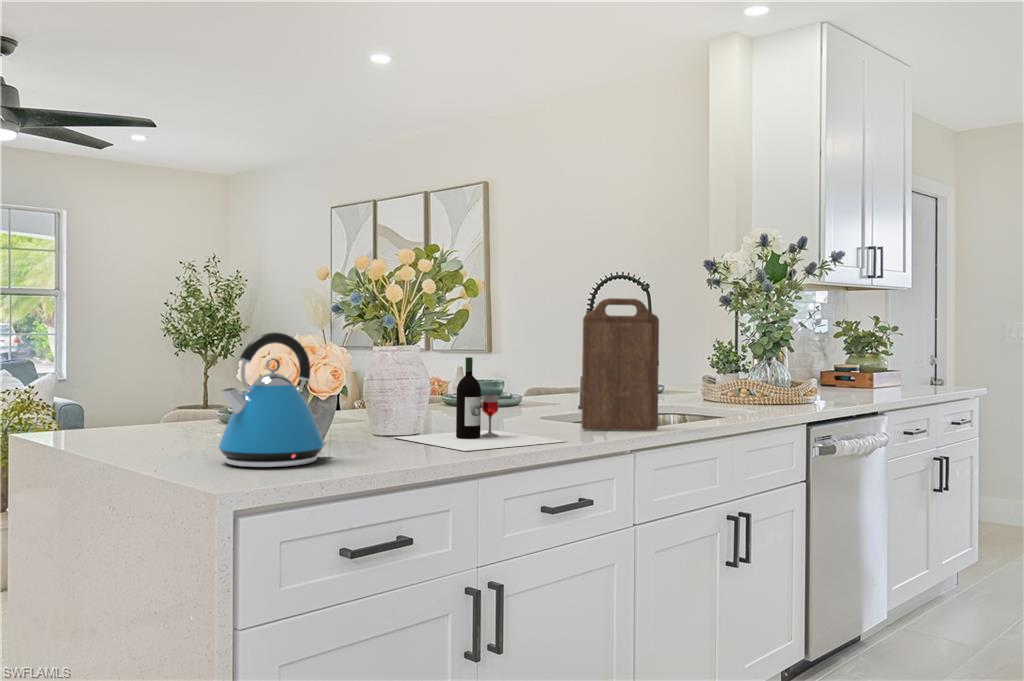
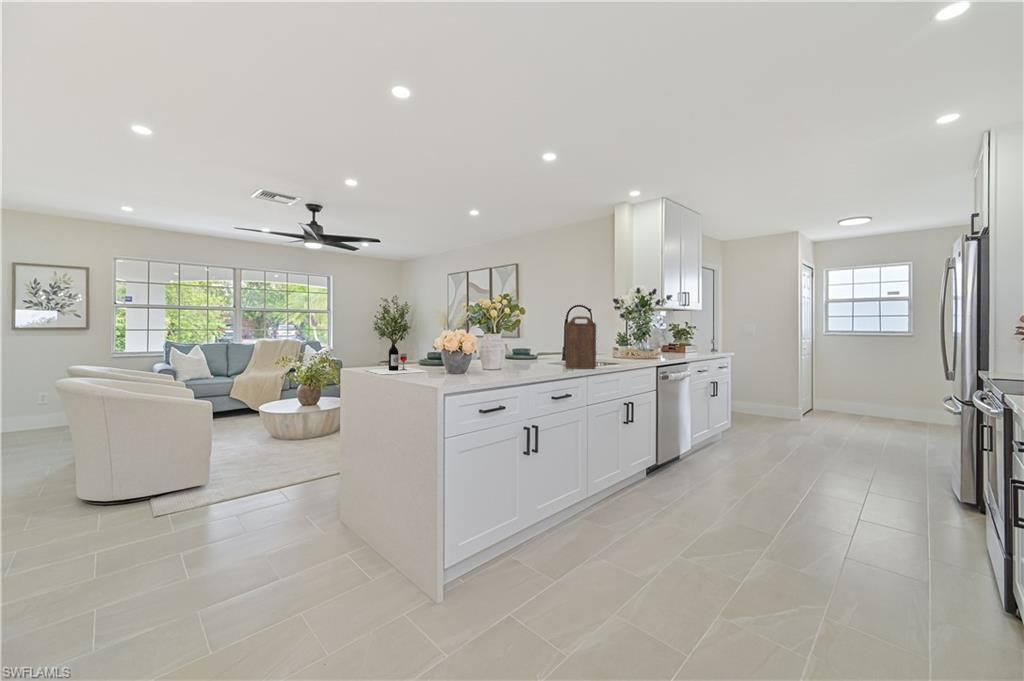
kettle: present [219,333,327,468] -> none [434,331,473,381]
wine bottle: present [394,357,565,451] -> present [366,339,427,375]

